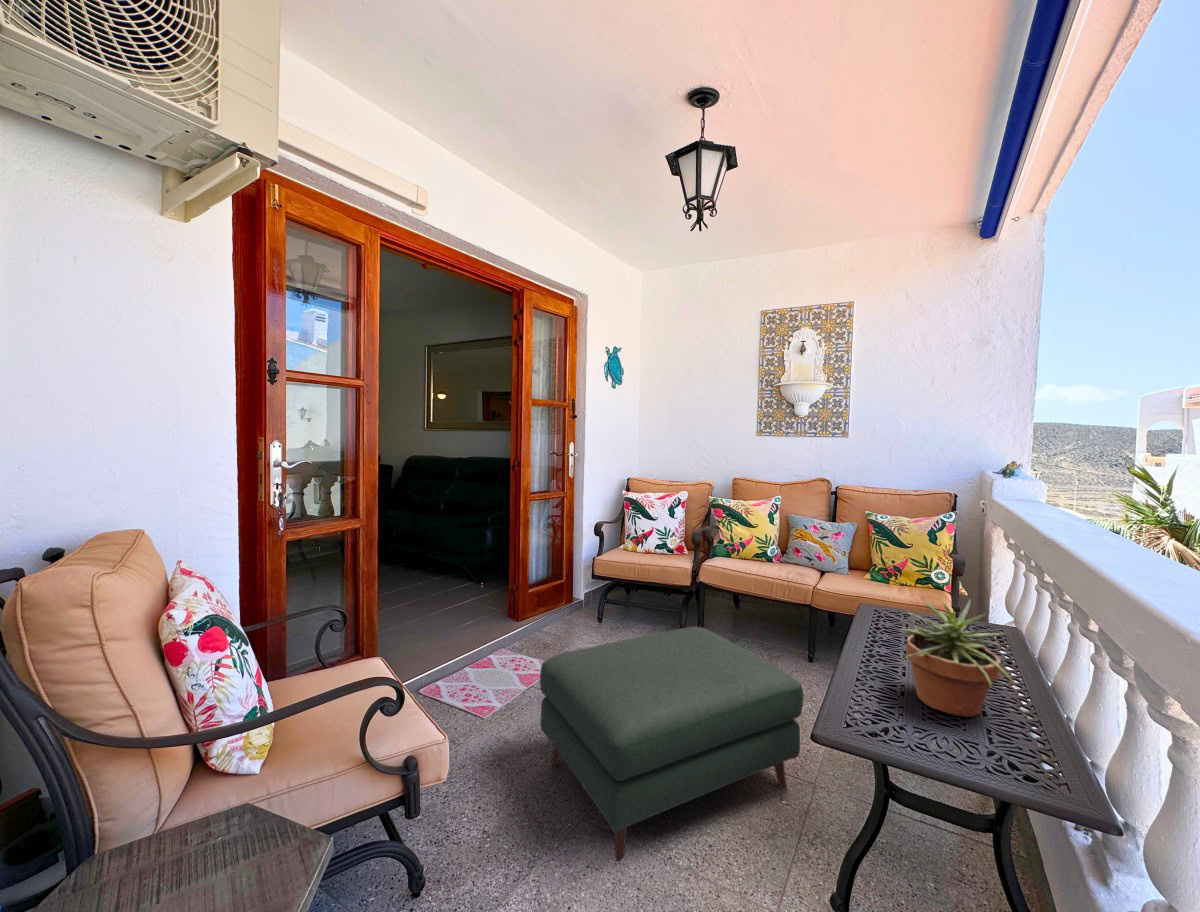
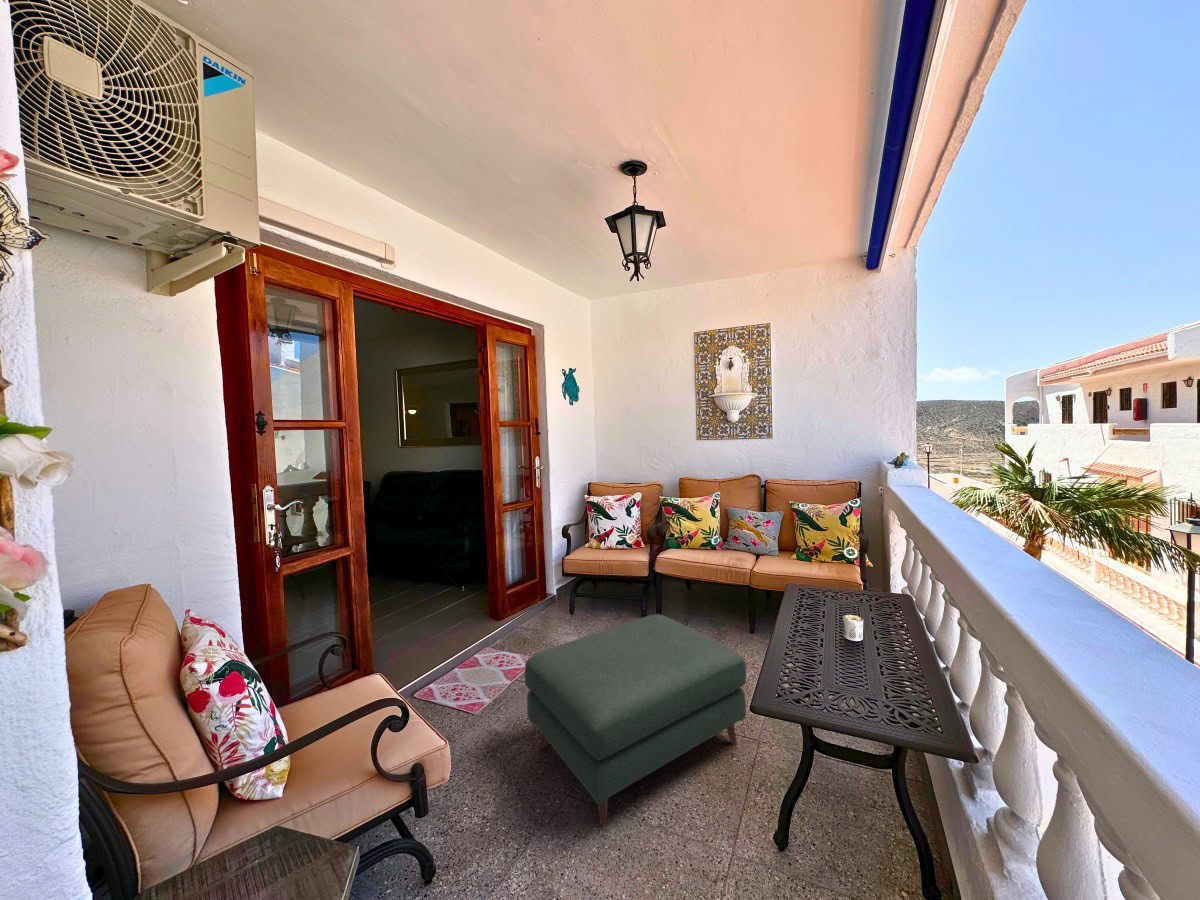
potted plant: present [902,599,1014,717] -> none [815,584,906,680]

